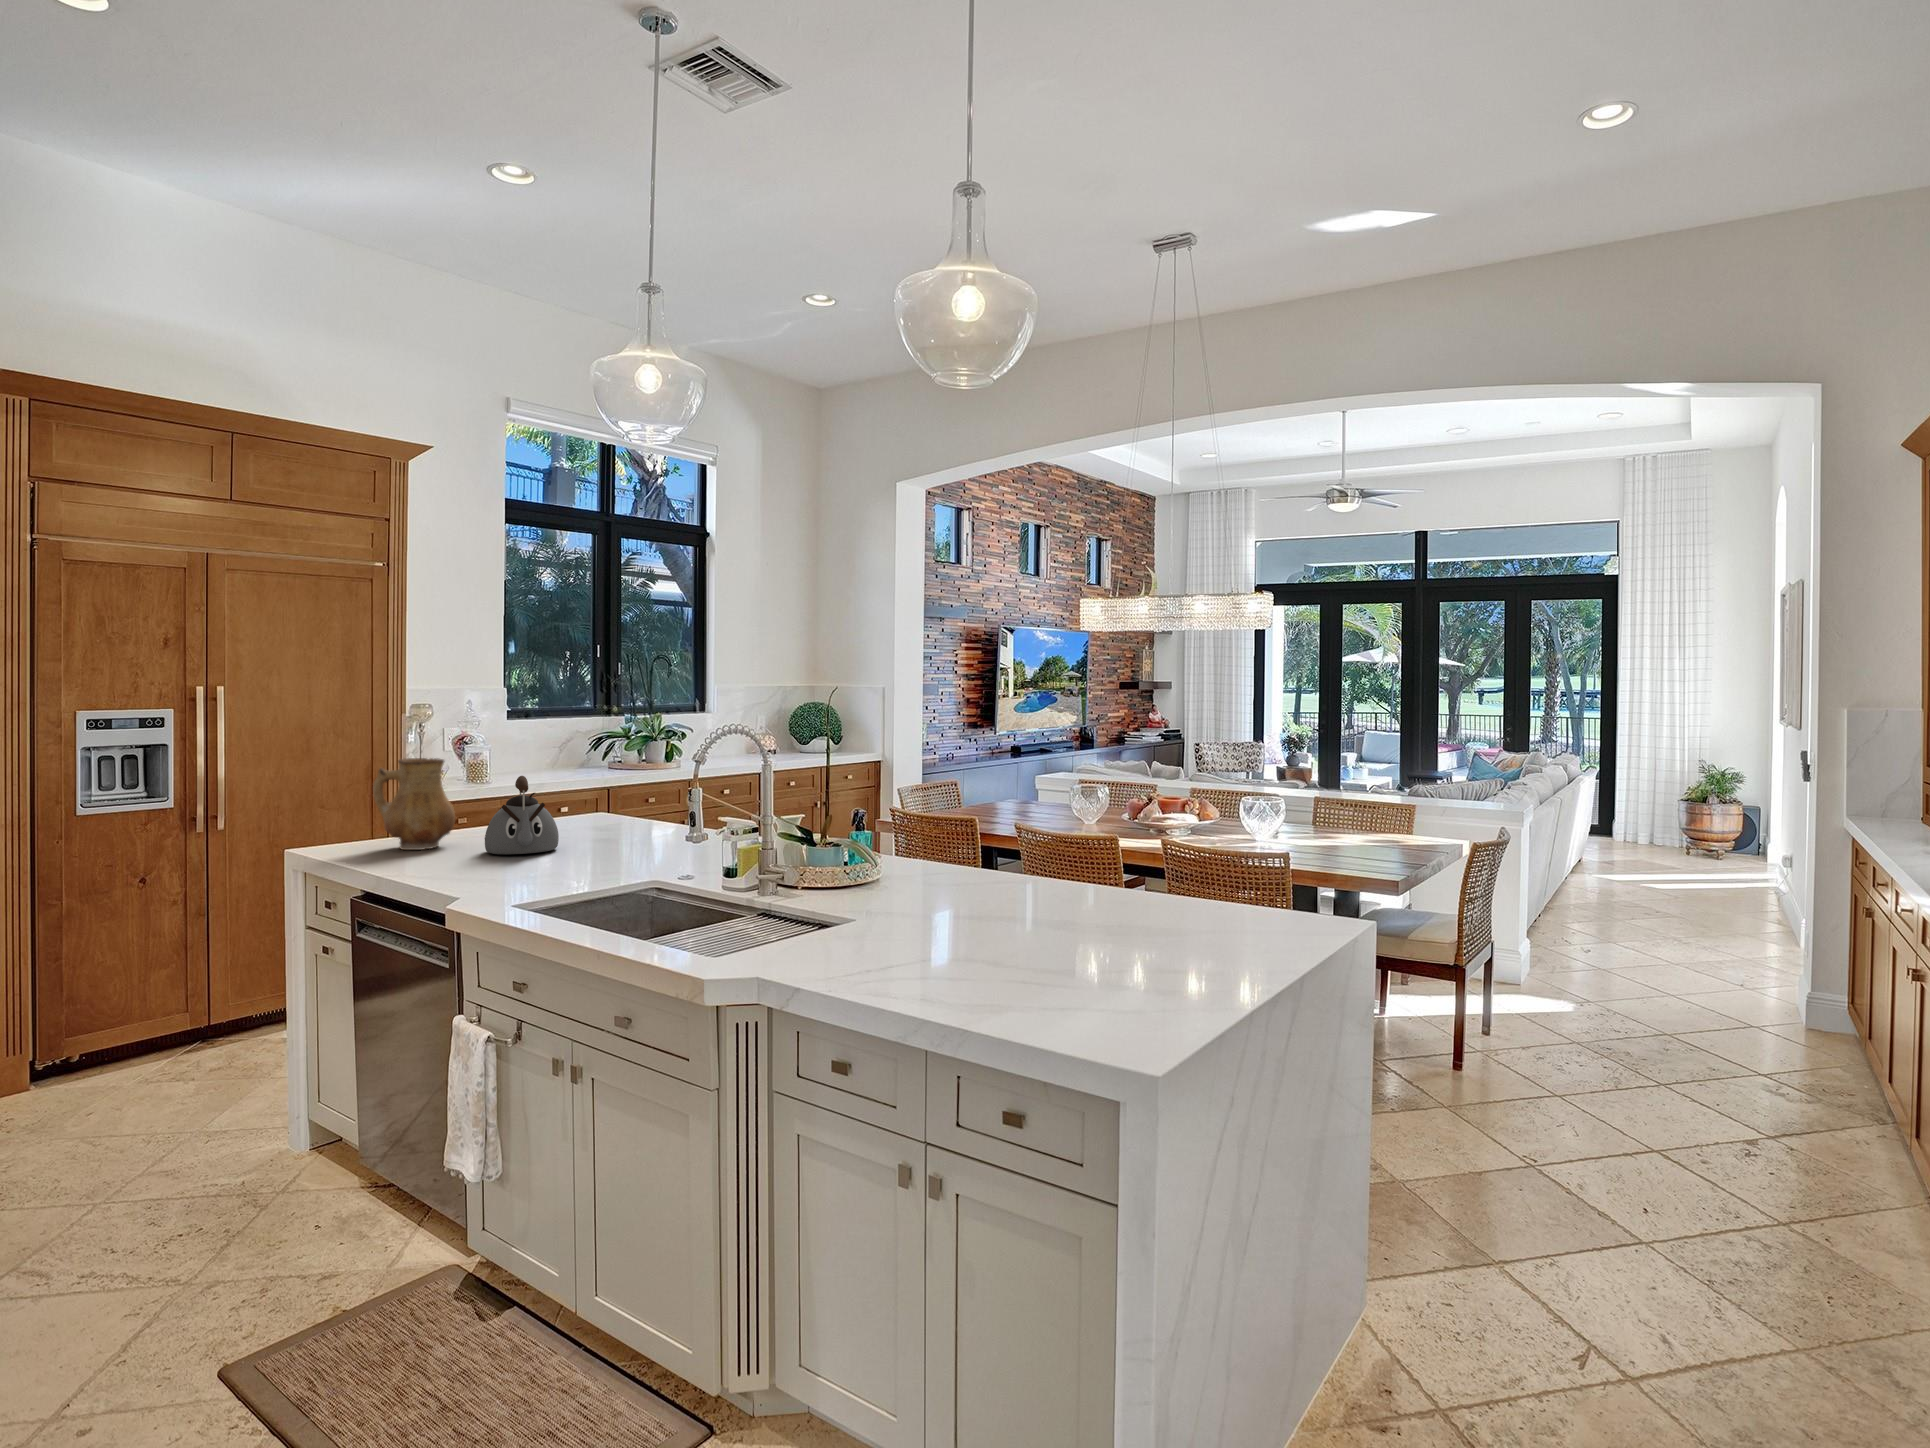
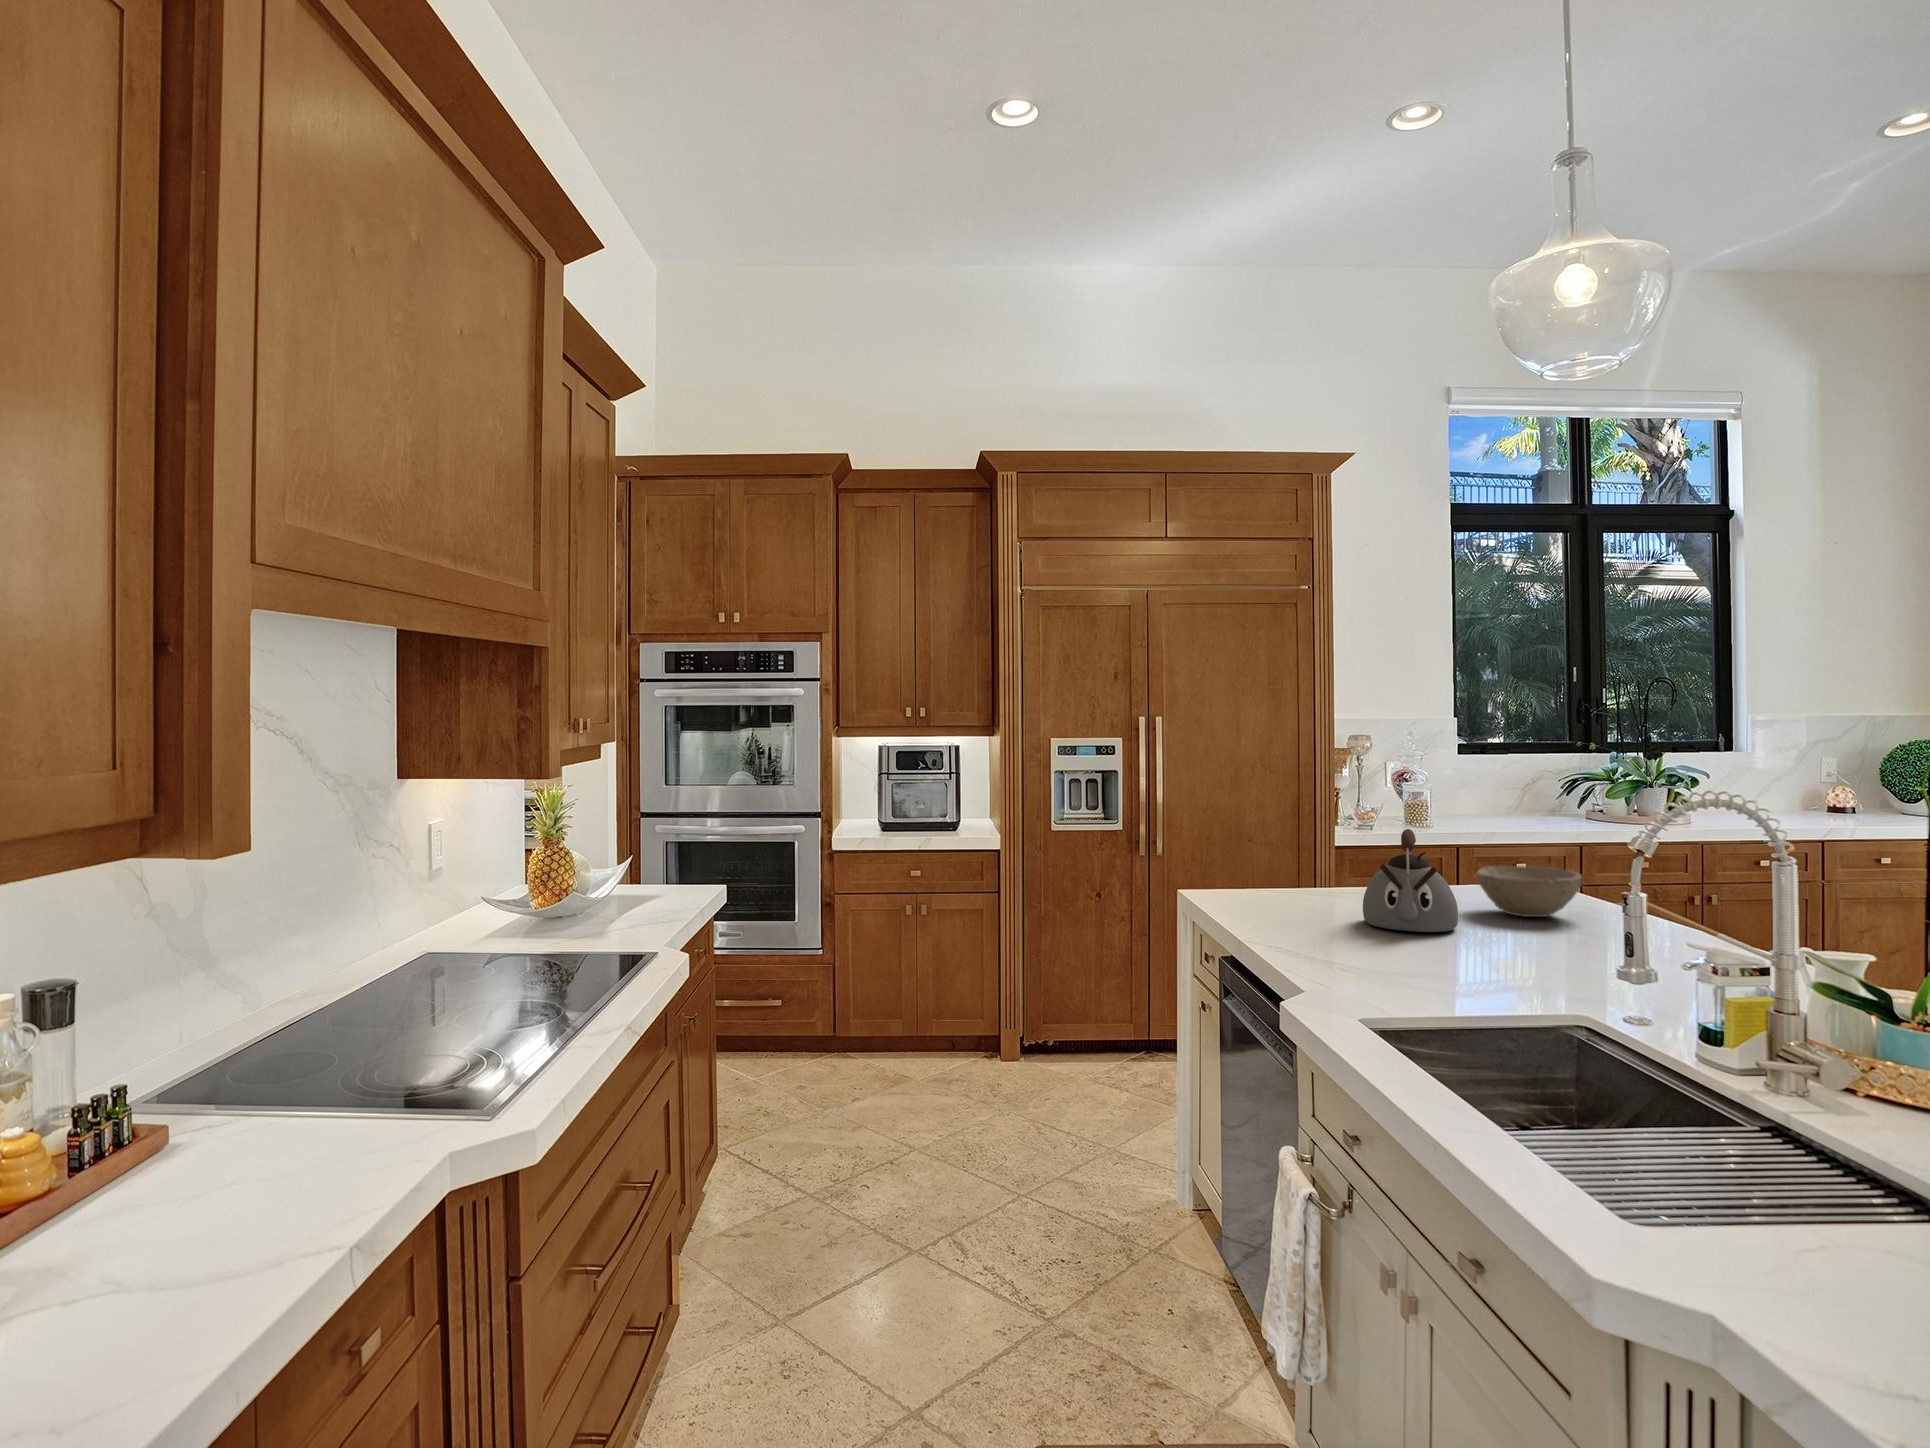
ceramic pitcher: present [373,758,455,850] -> none [1248,798,1337,905]
bowl: none [564,798,637,835] -> present [1476,866,1582,917]

